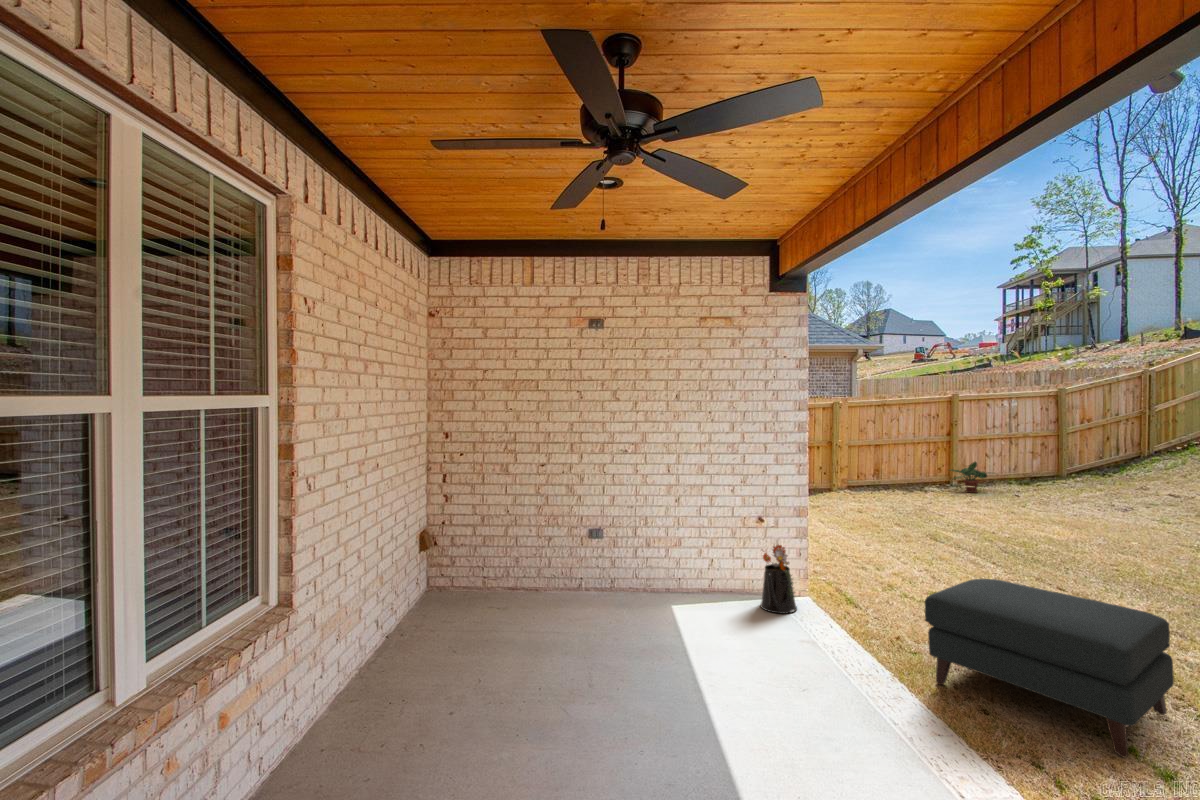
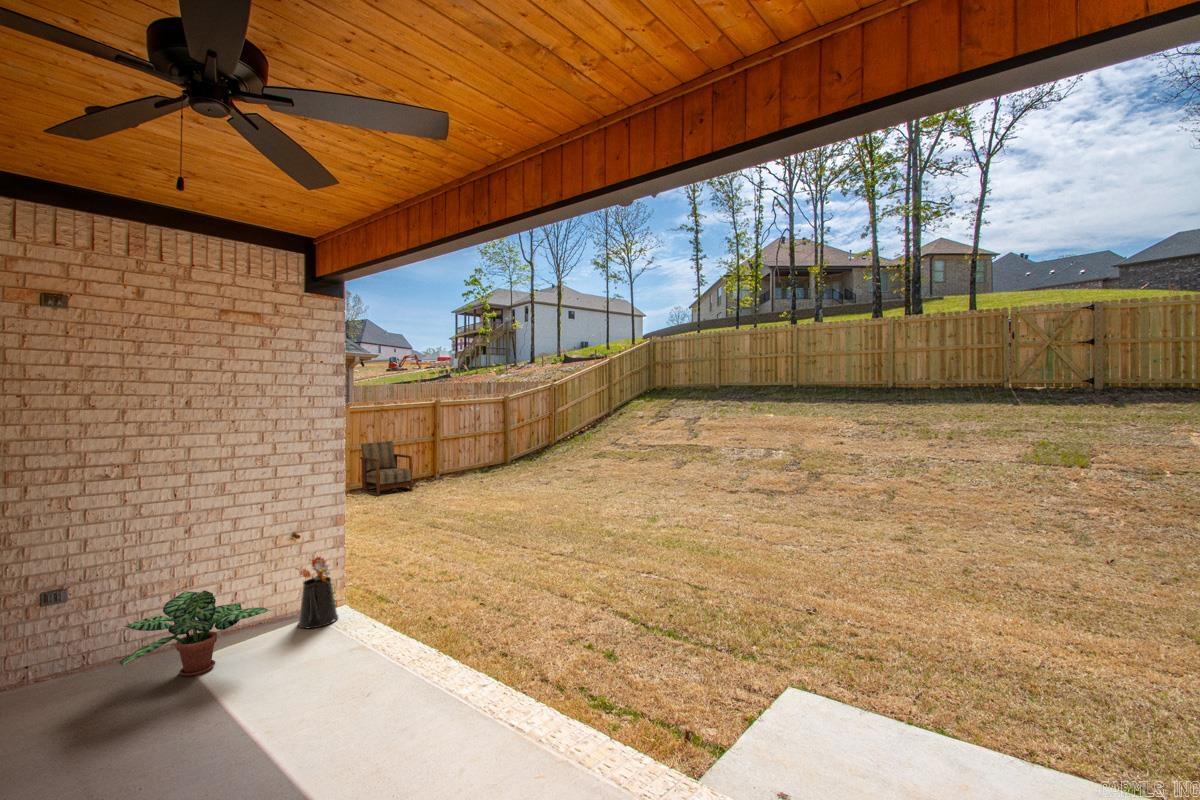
armchair: none [859,439,918,497] -> present [360,441,412,496]
potted plant: present [950,462,987,493] -> present [120,590,270,676]
ottoman: present [925,579,1174,757] -> none [463,544,594,639]

